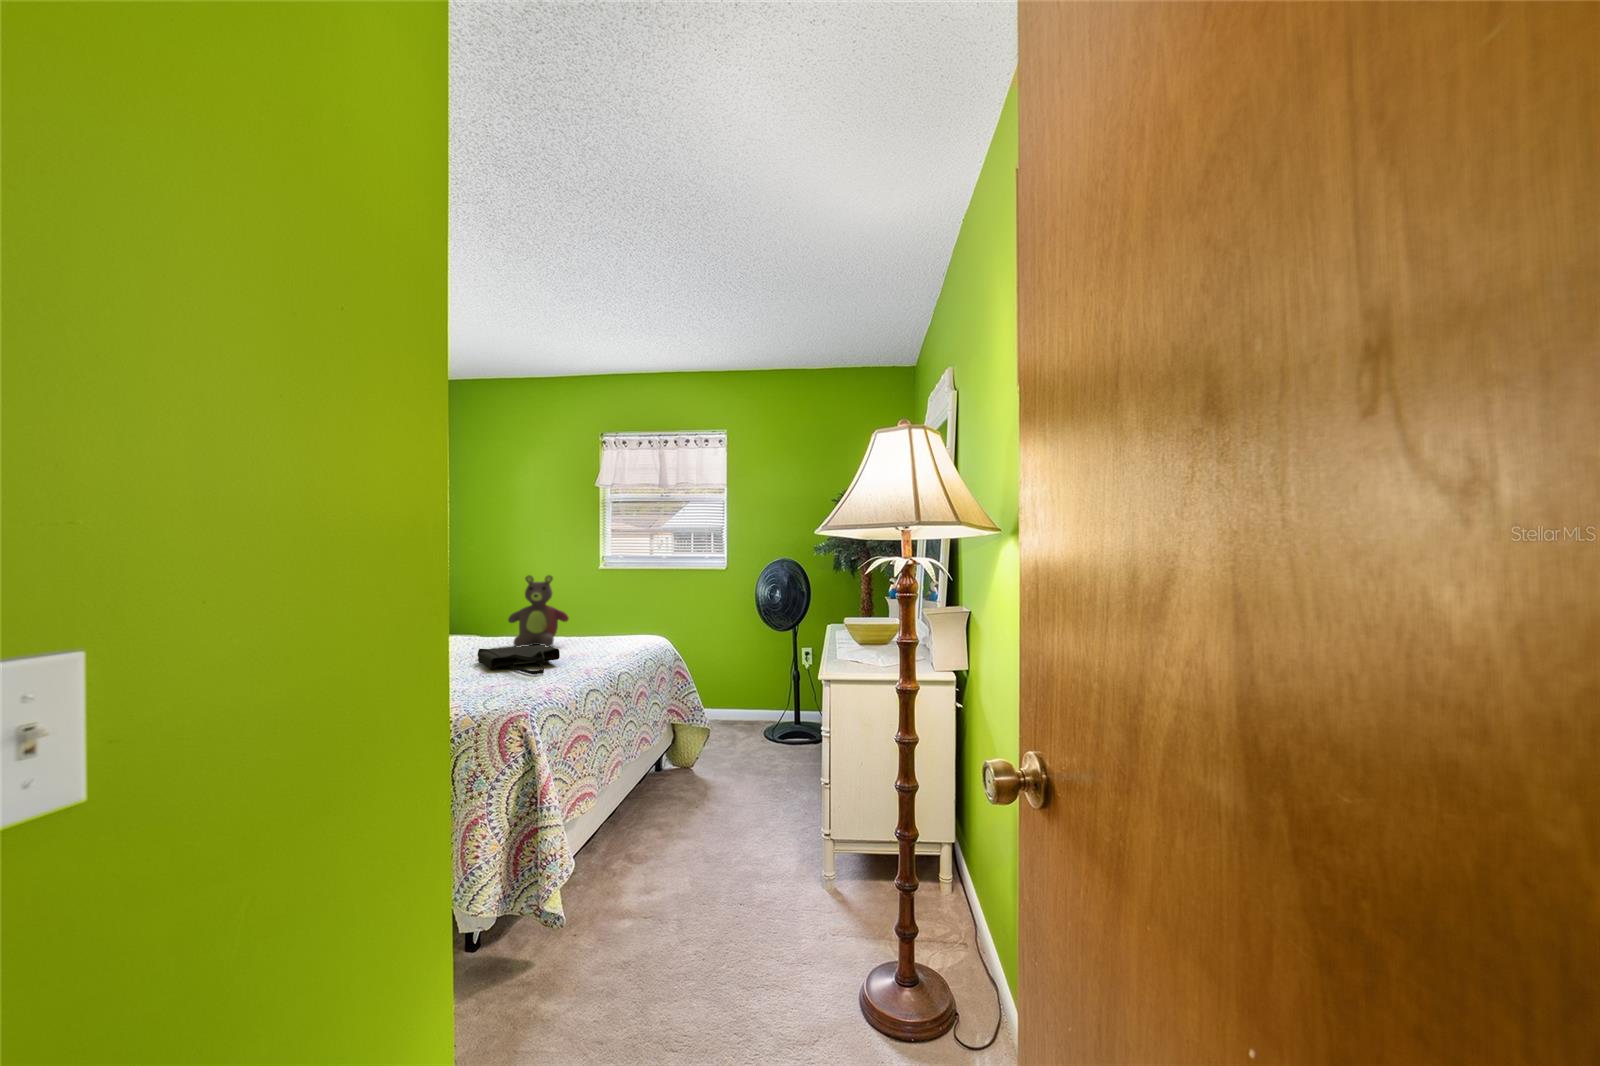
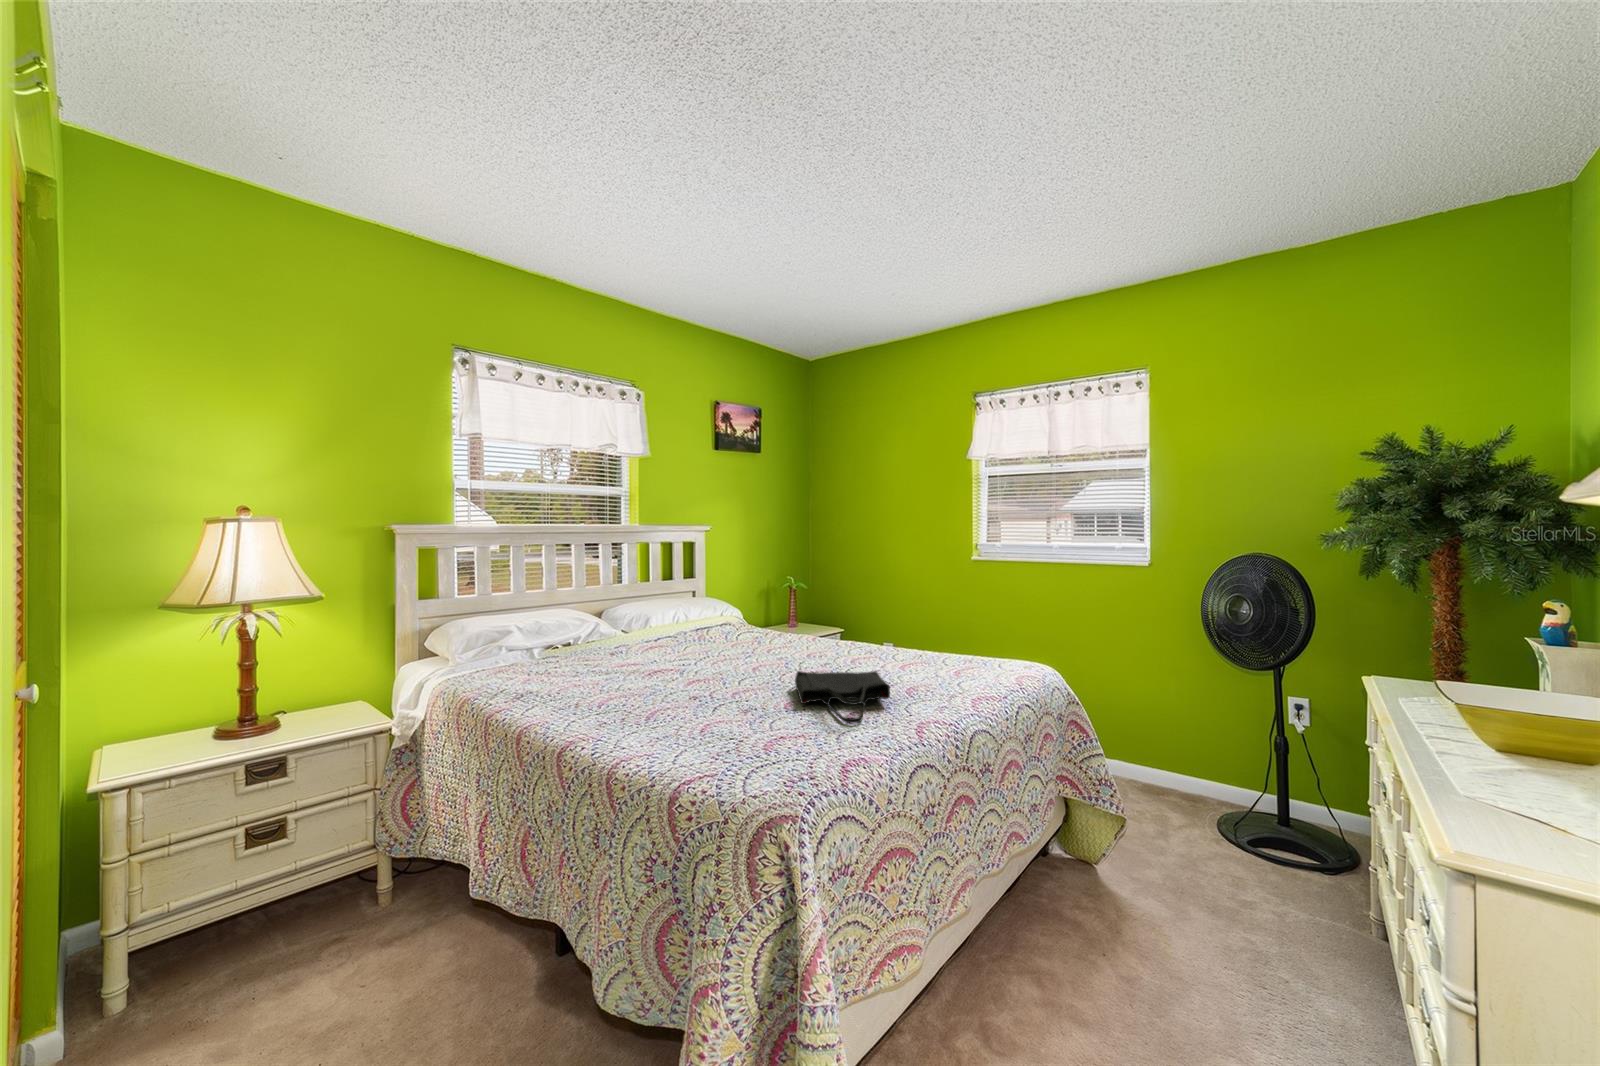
stuffed bear: present [508,575,569,647] -> none [847,575,918,671]

